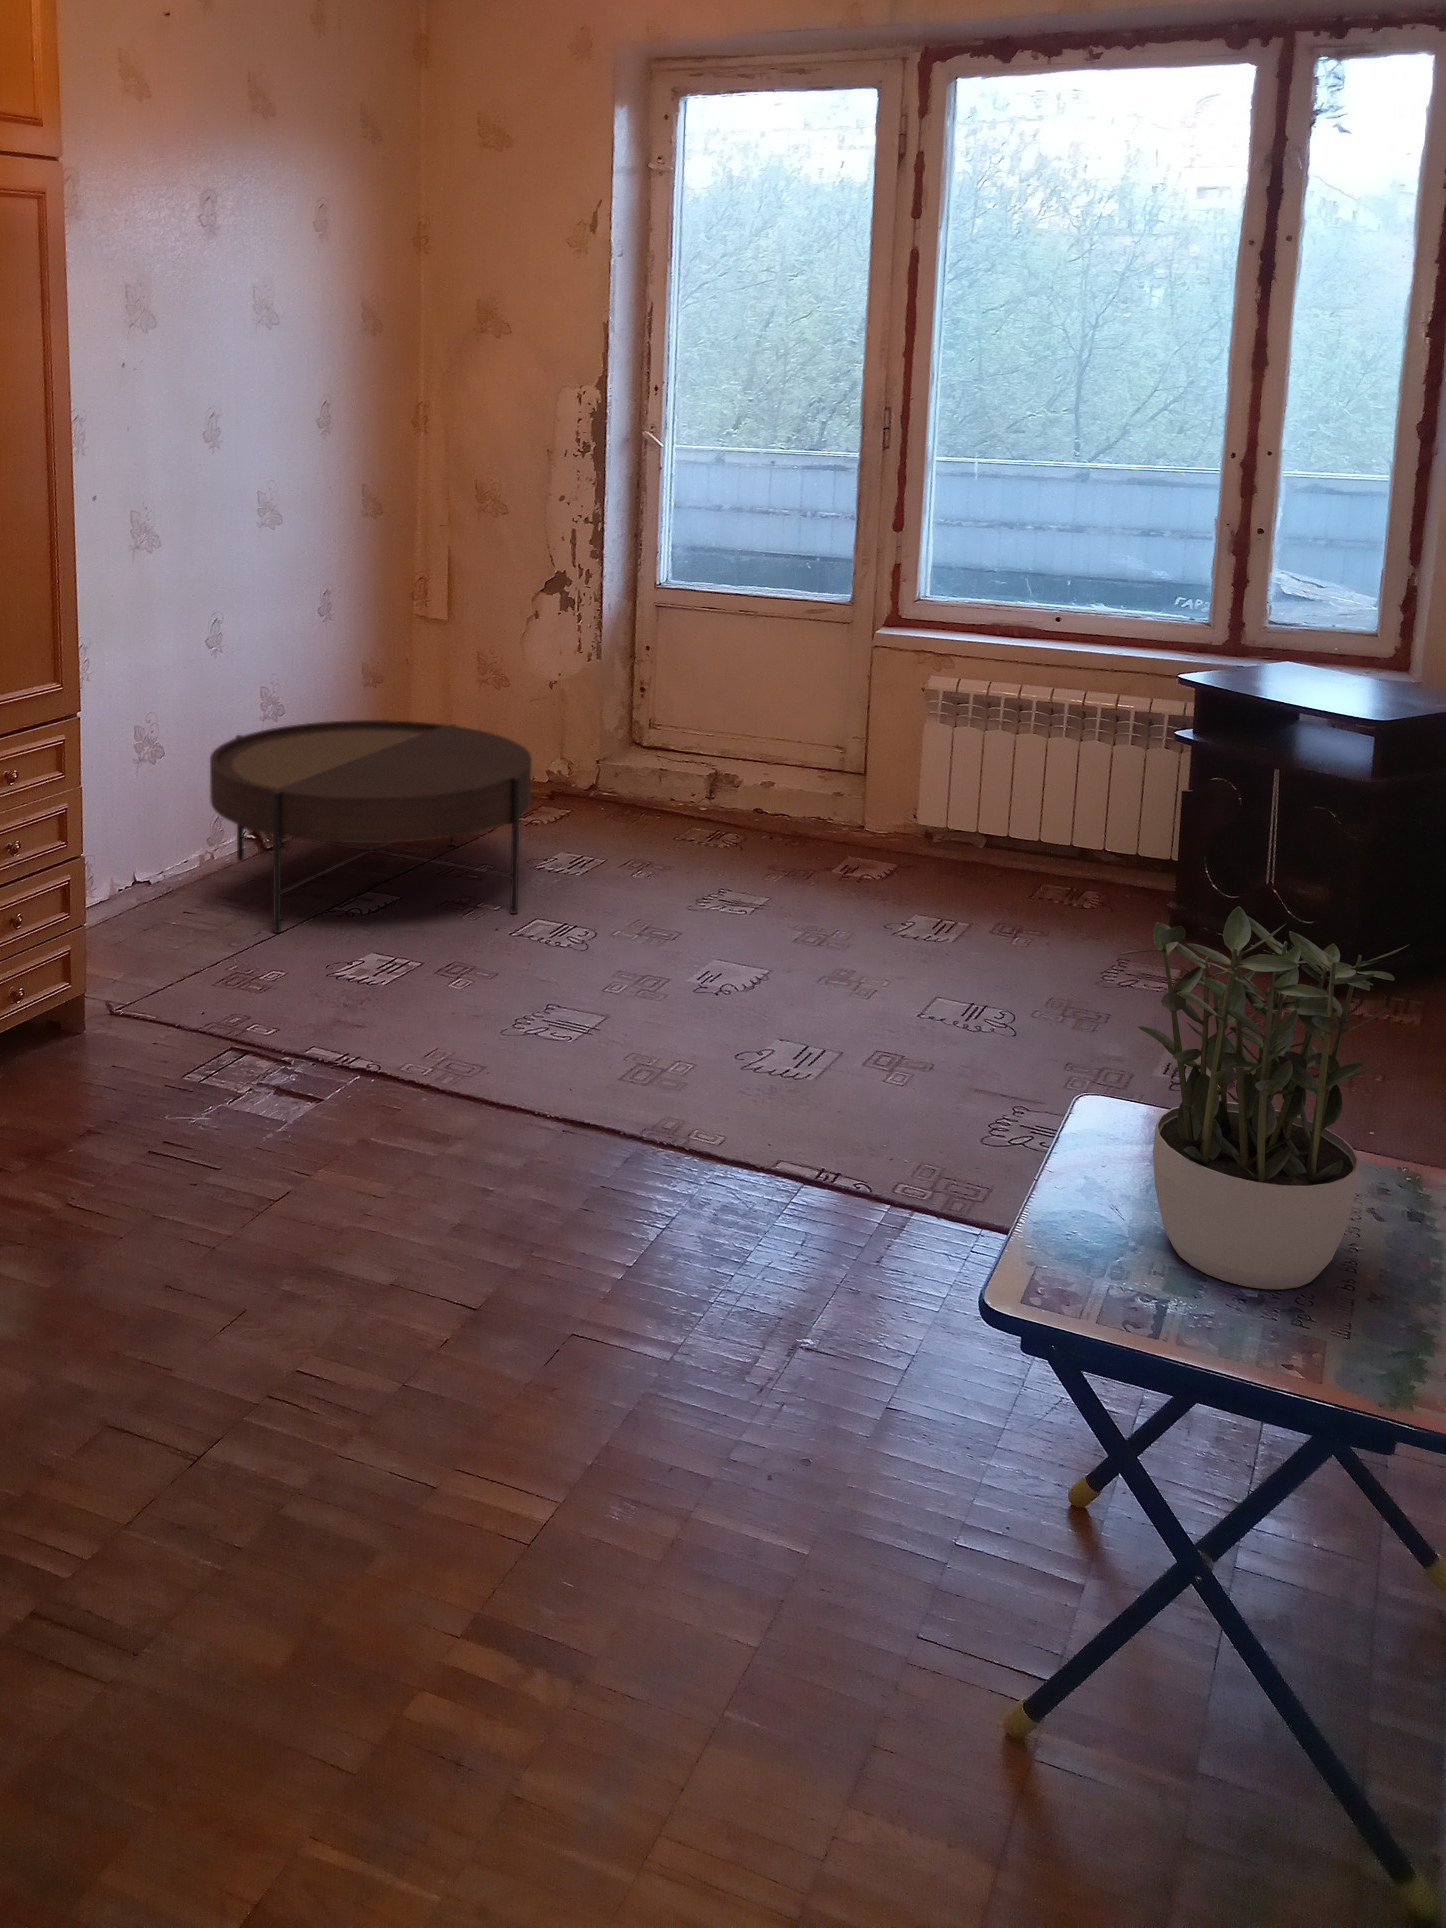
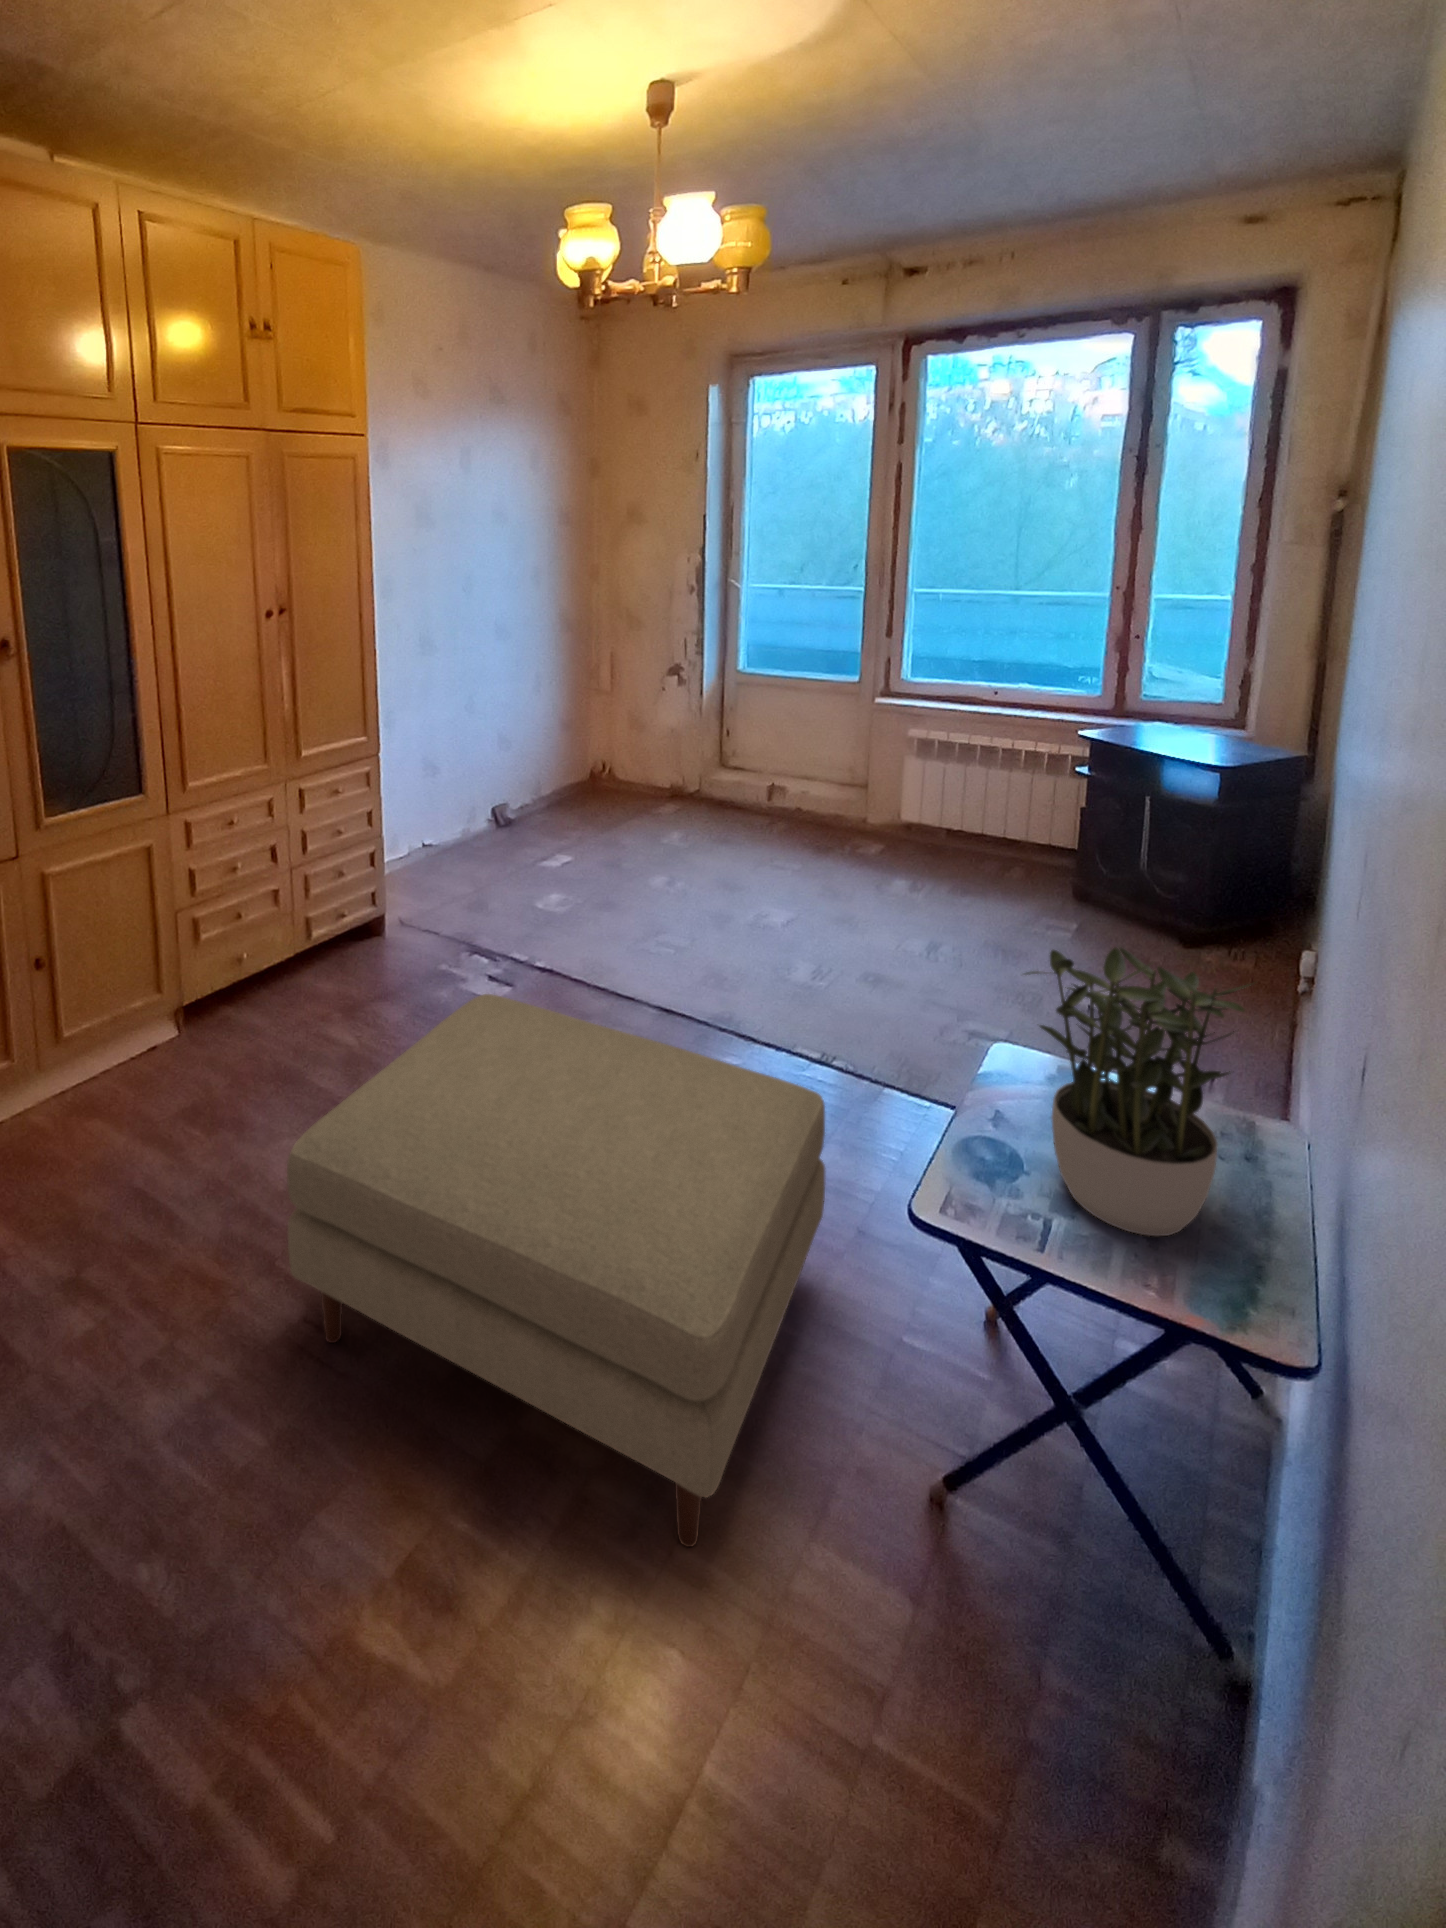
coffee table: present [210,720,532,933] -> none [466,747,656,876]
ottoman: none [31,1076,838,1791] -> present [287,994,825,1547]

